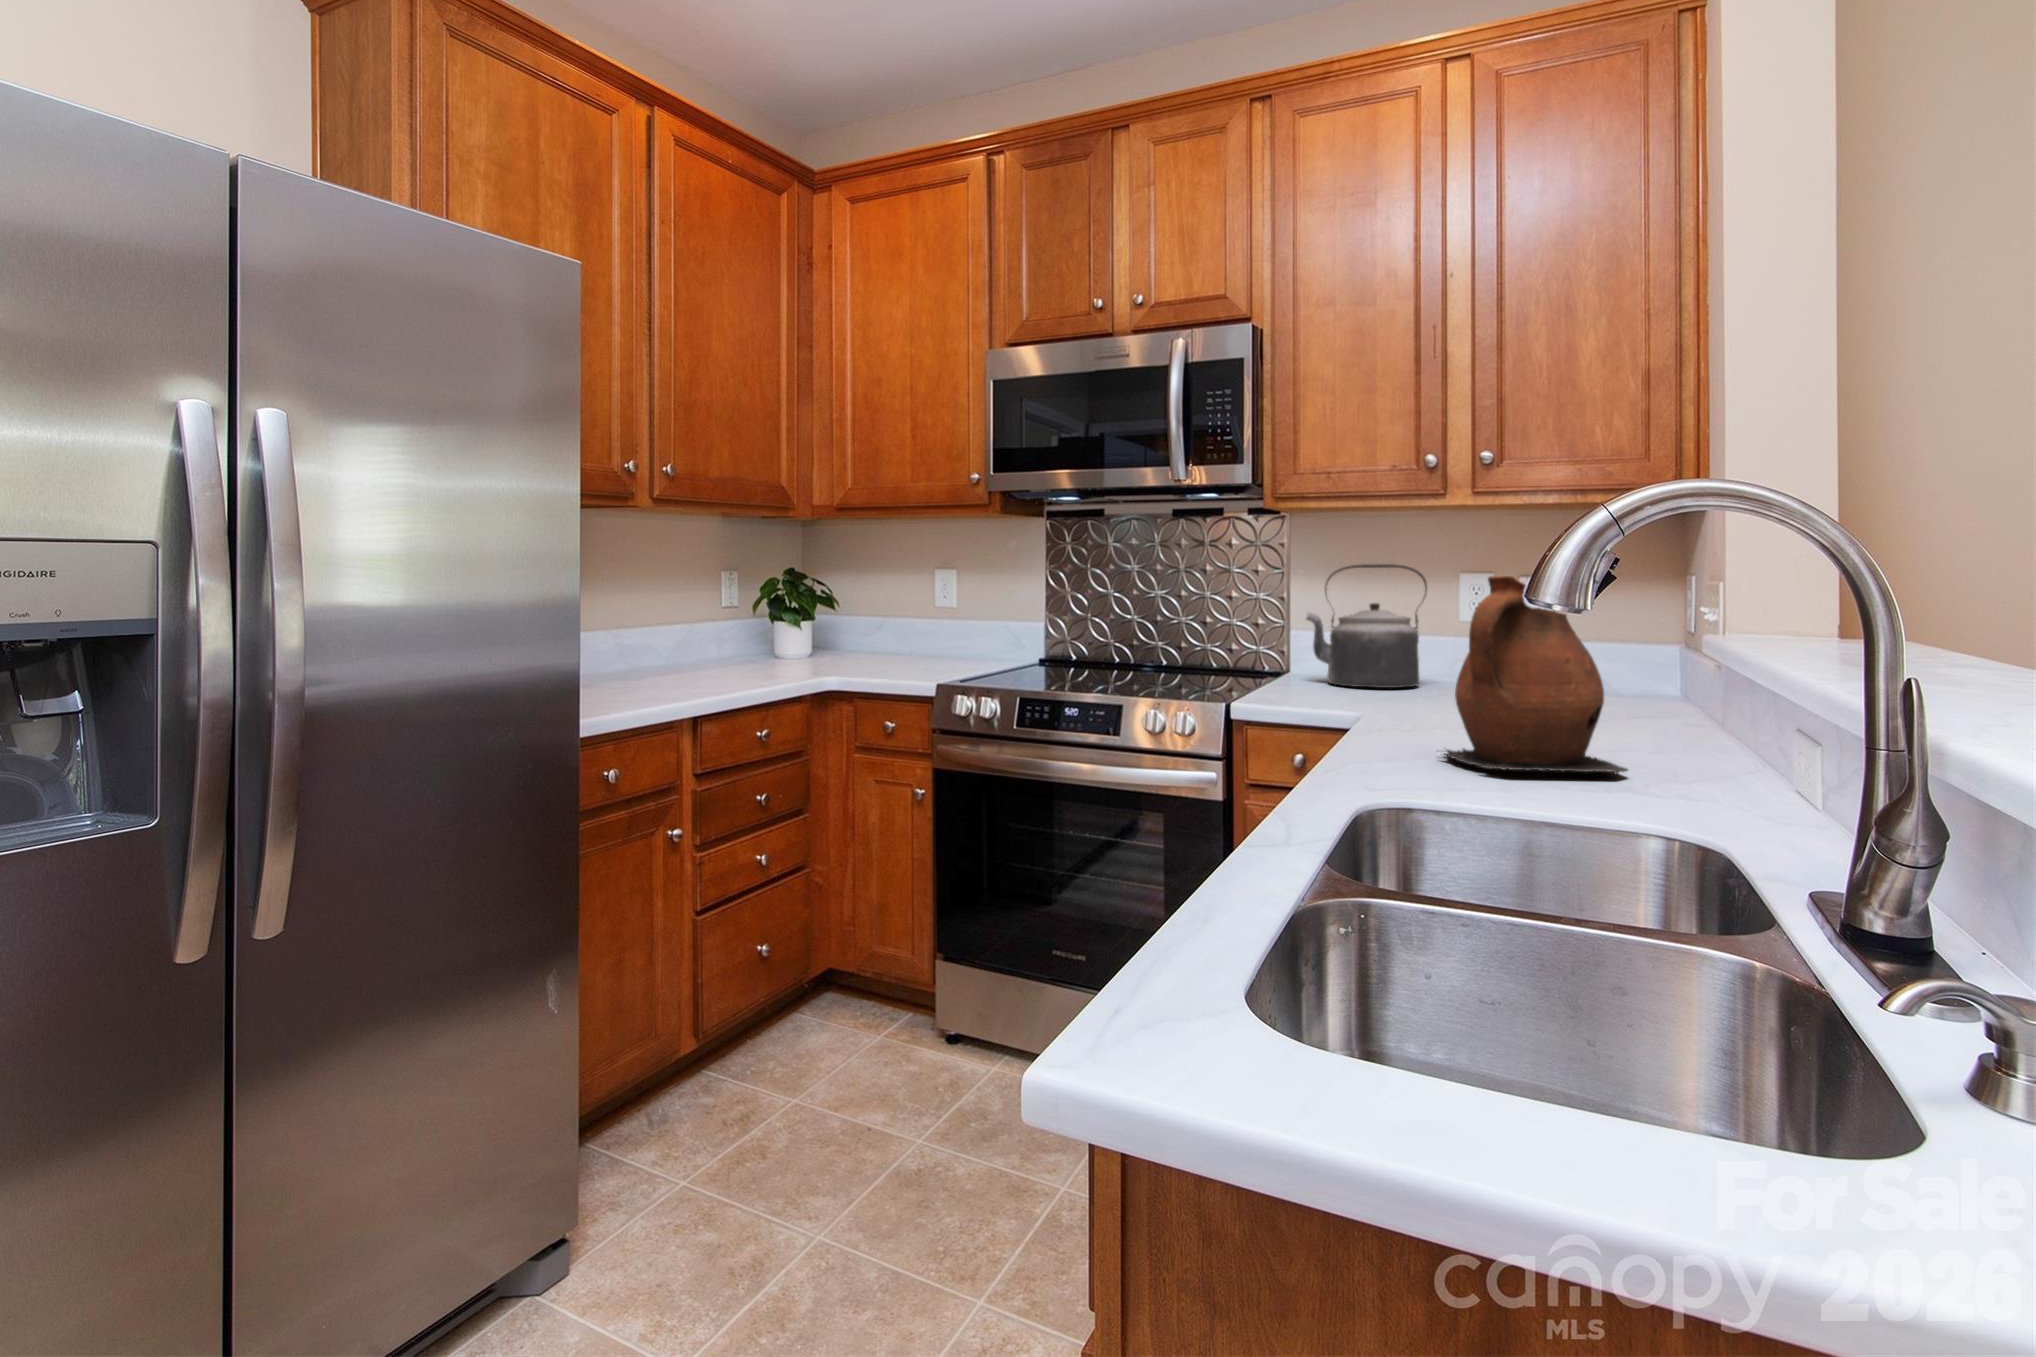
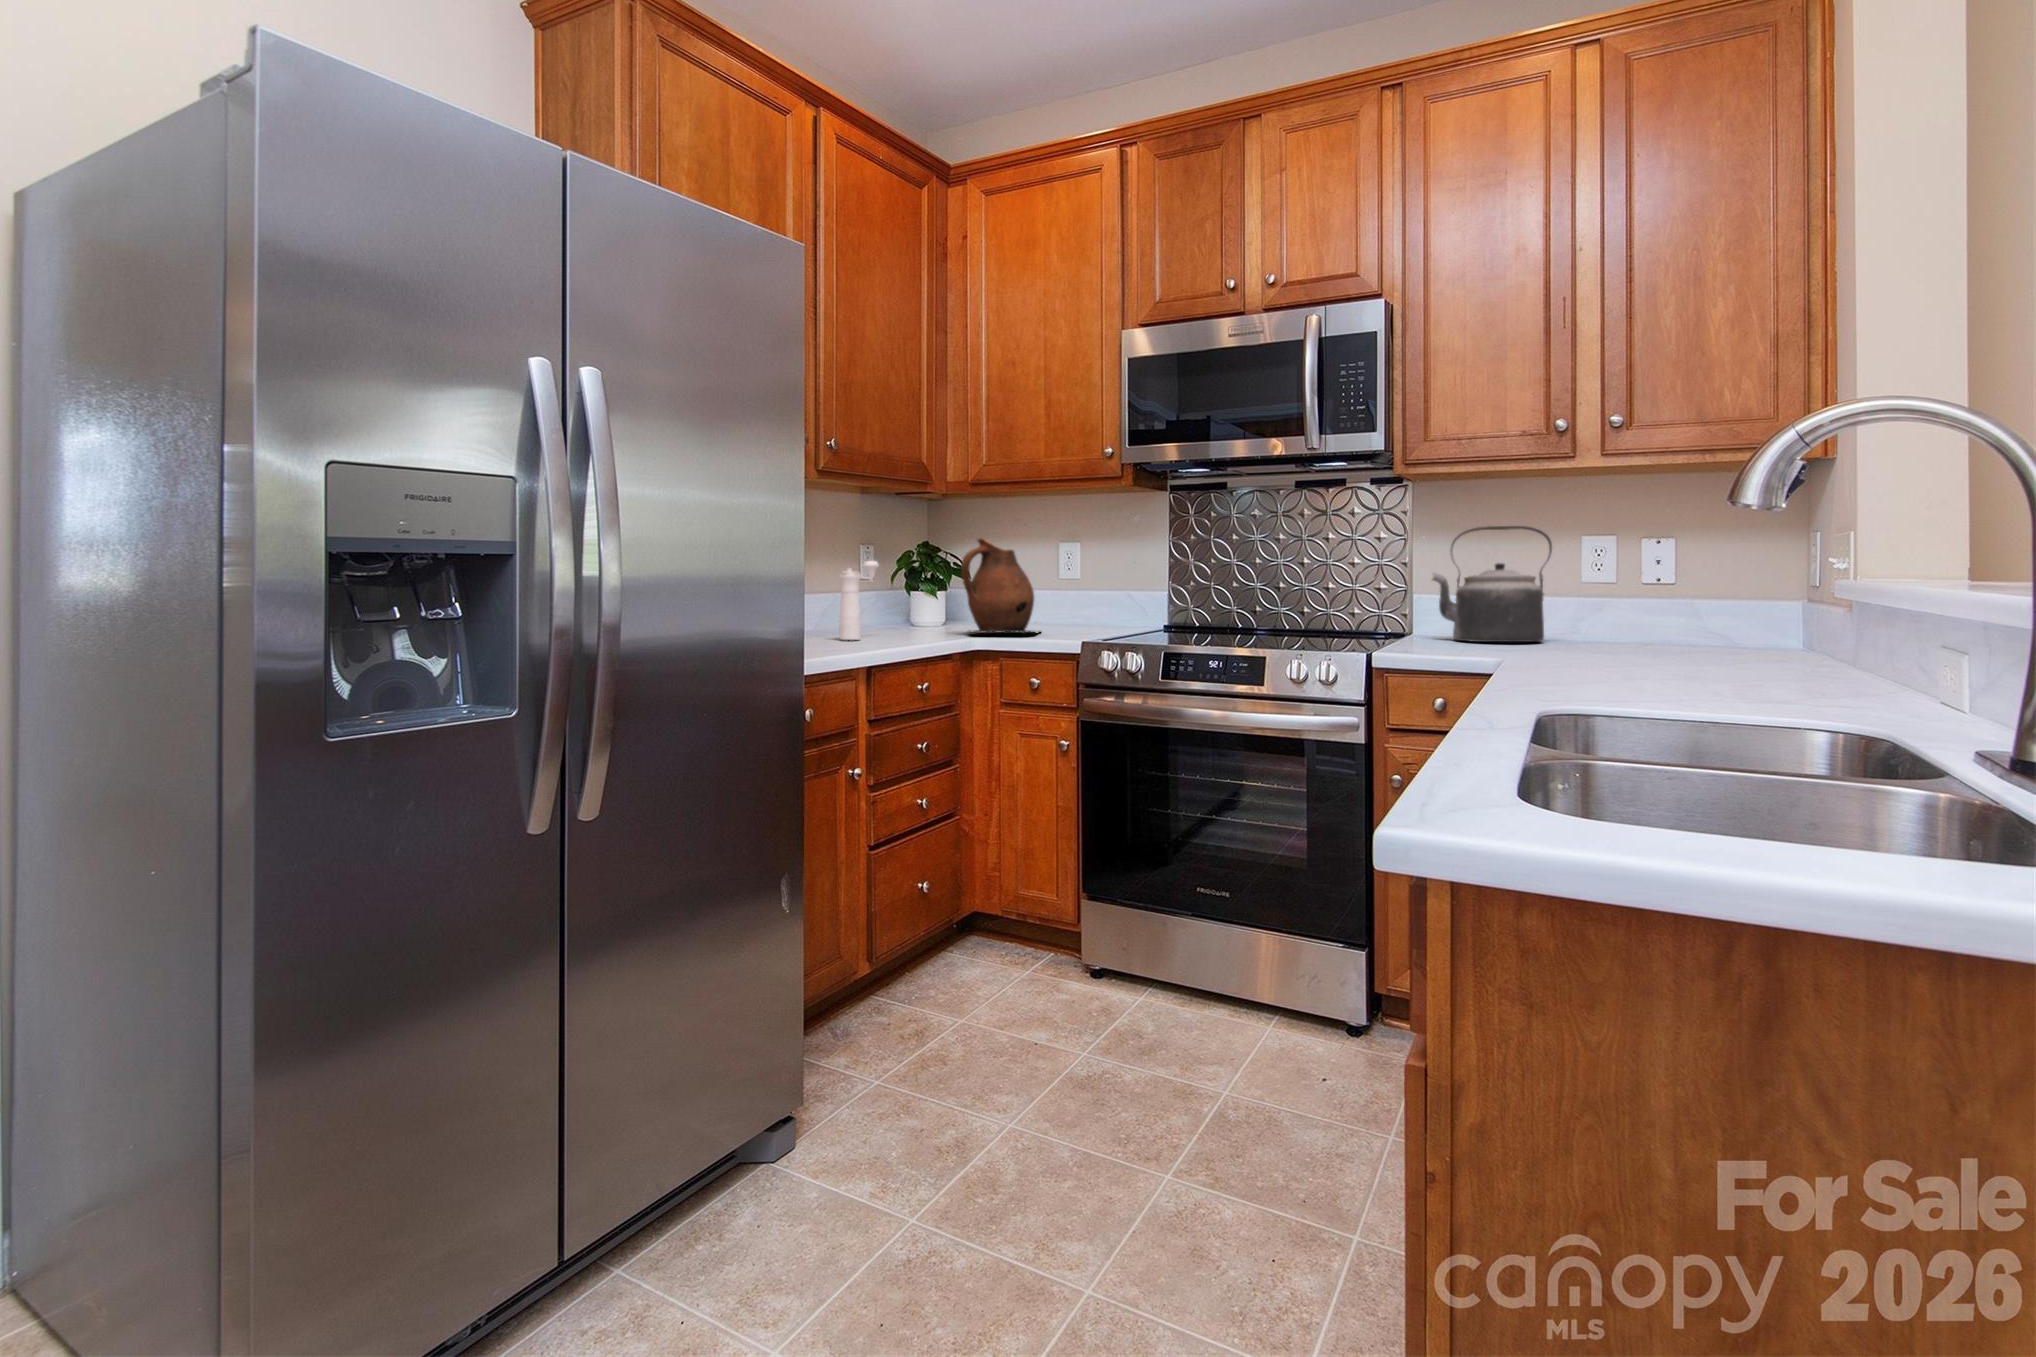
ceramic pitcher: present [1444,576,1628,775] -> present [961,539,1041,633]
pepper mill: none [677,594,726,681] -> present [839,561,879,640]

